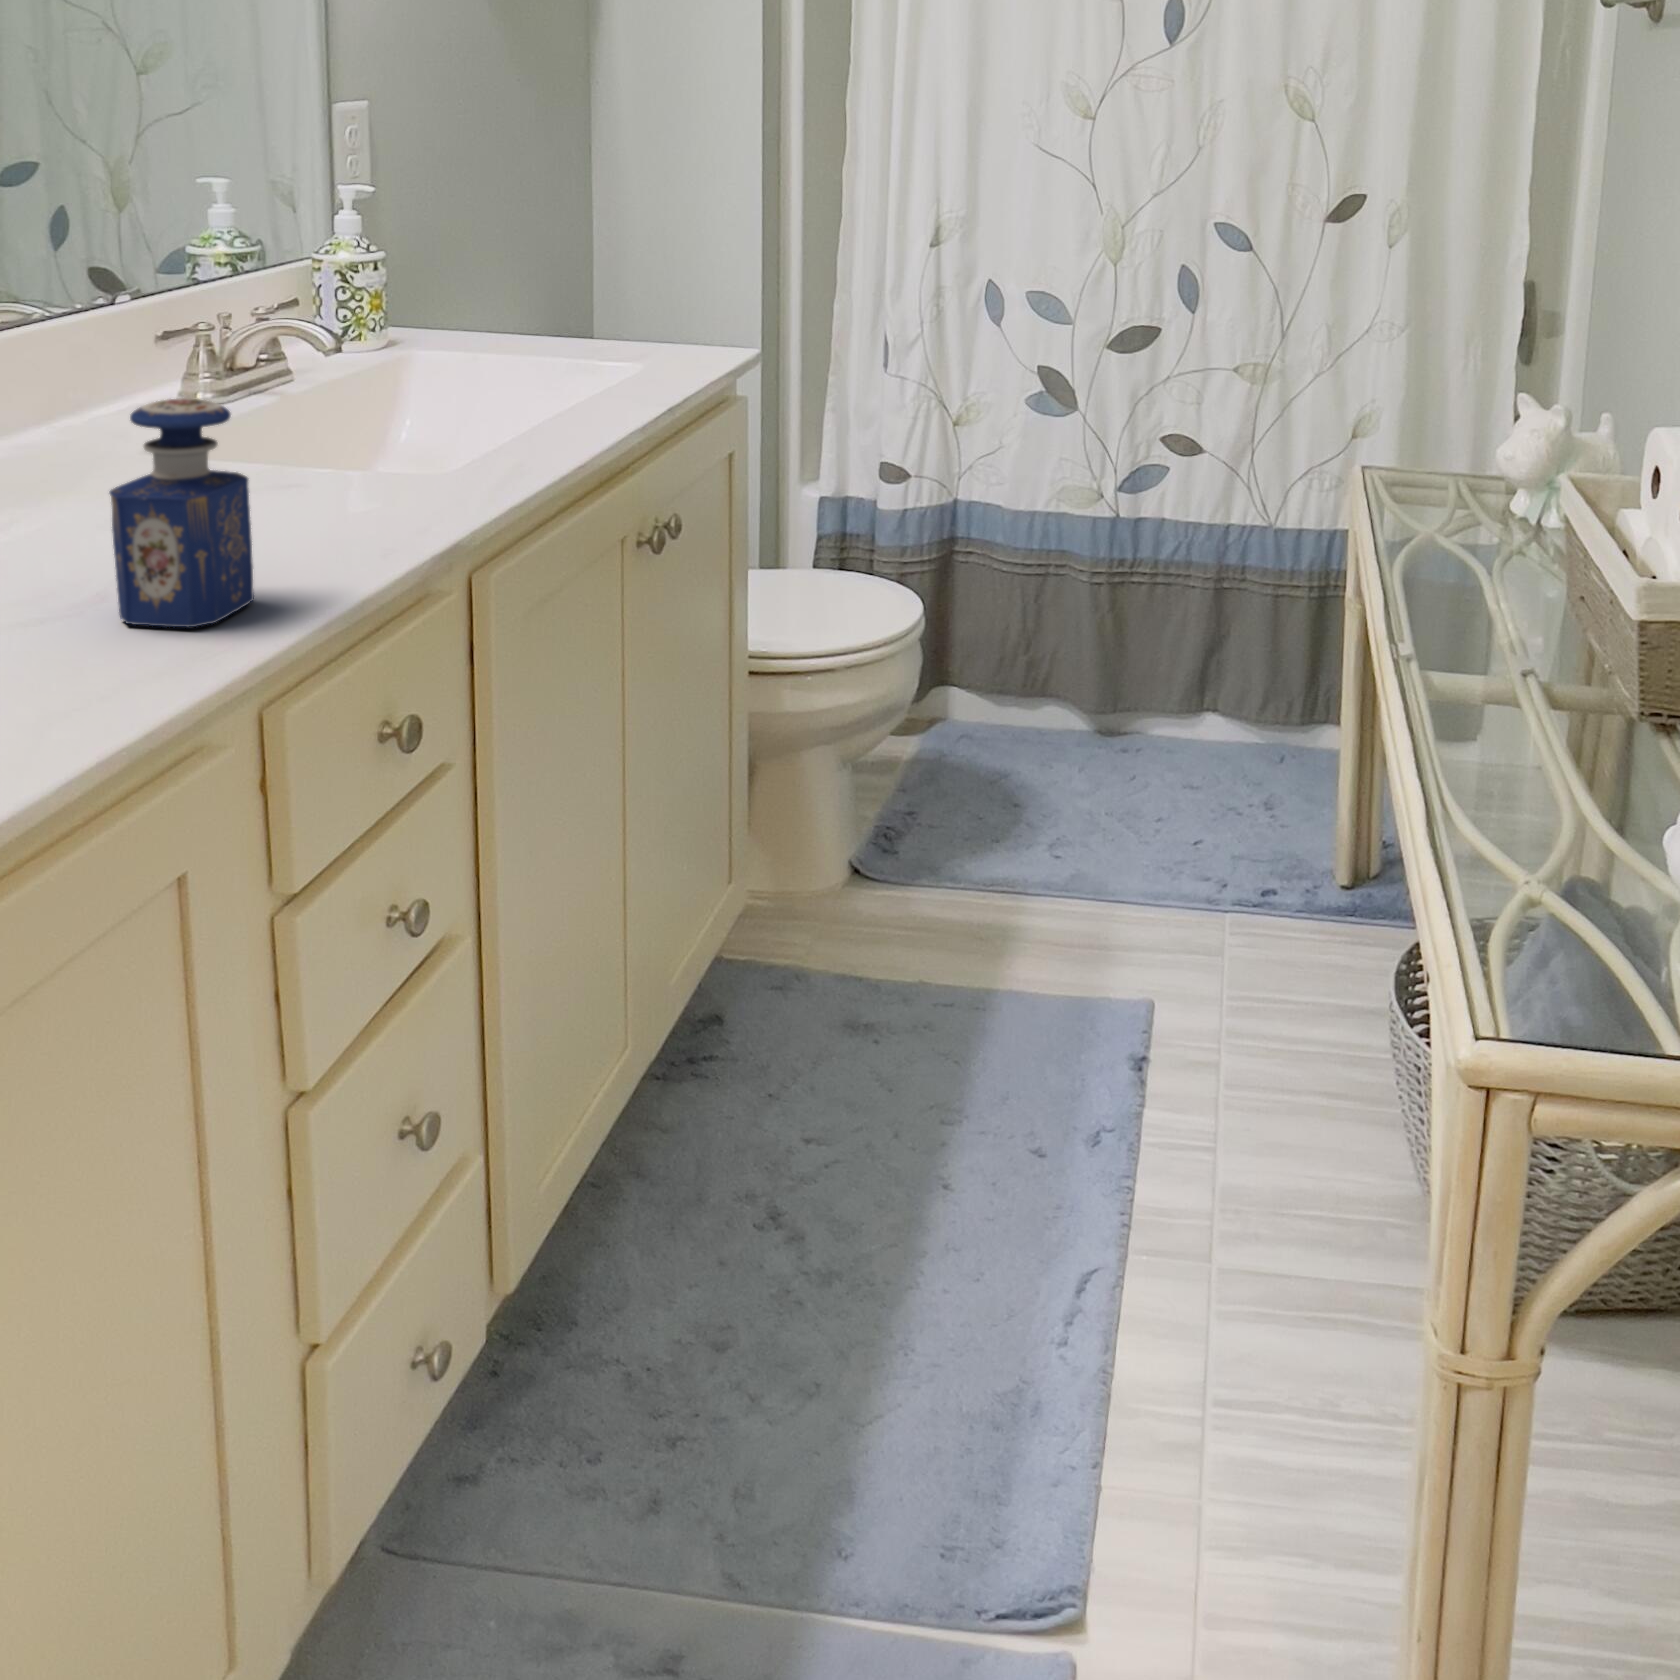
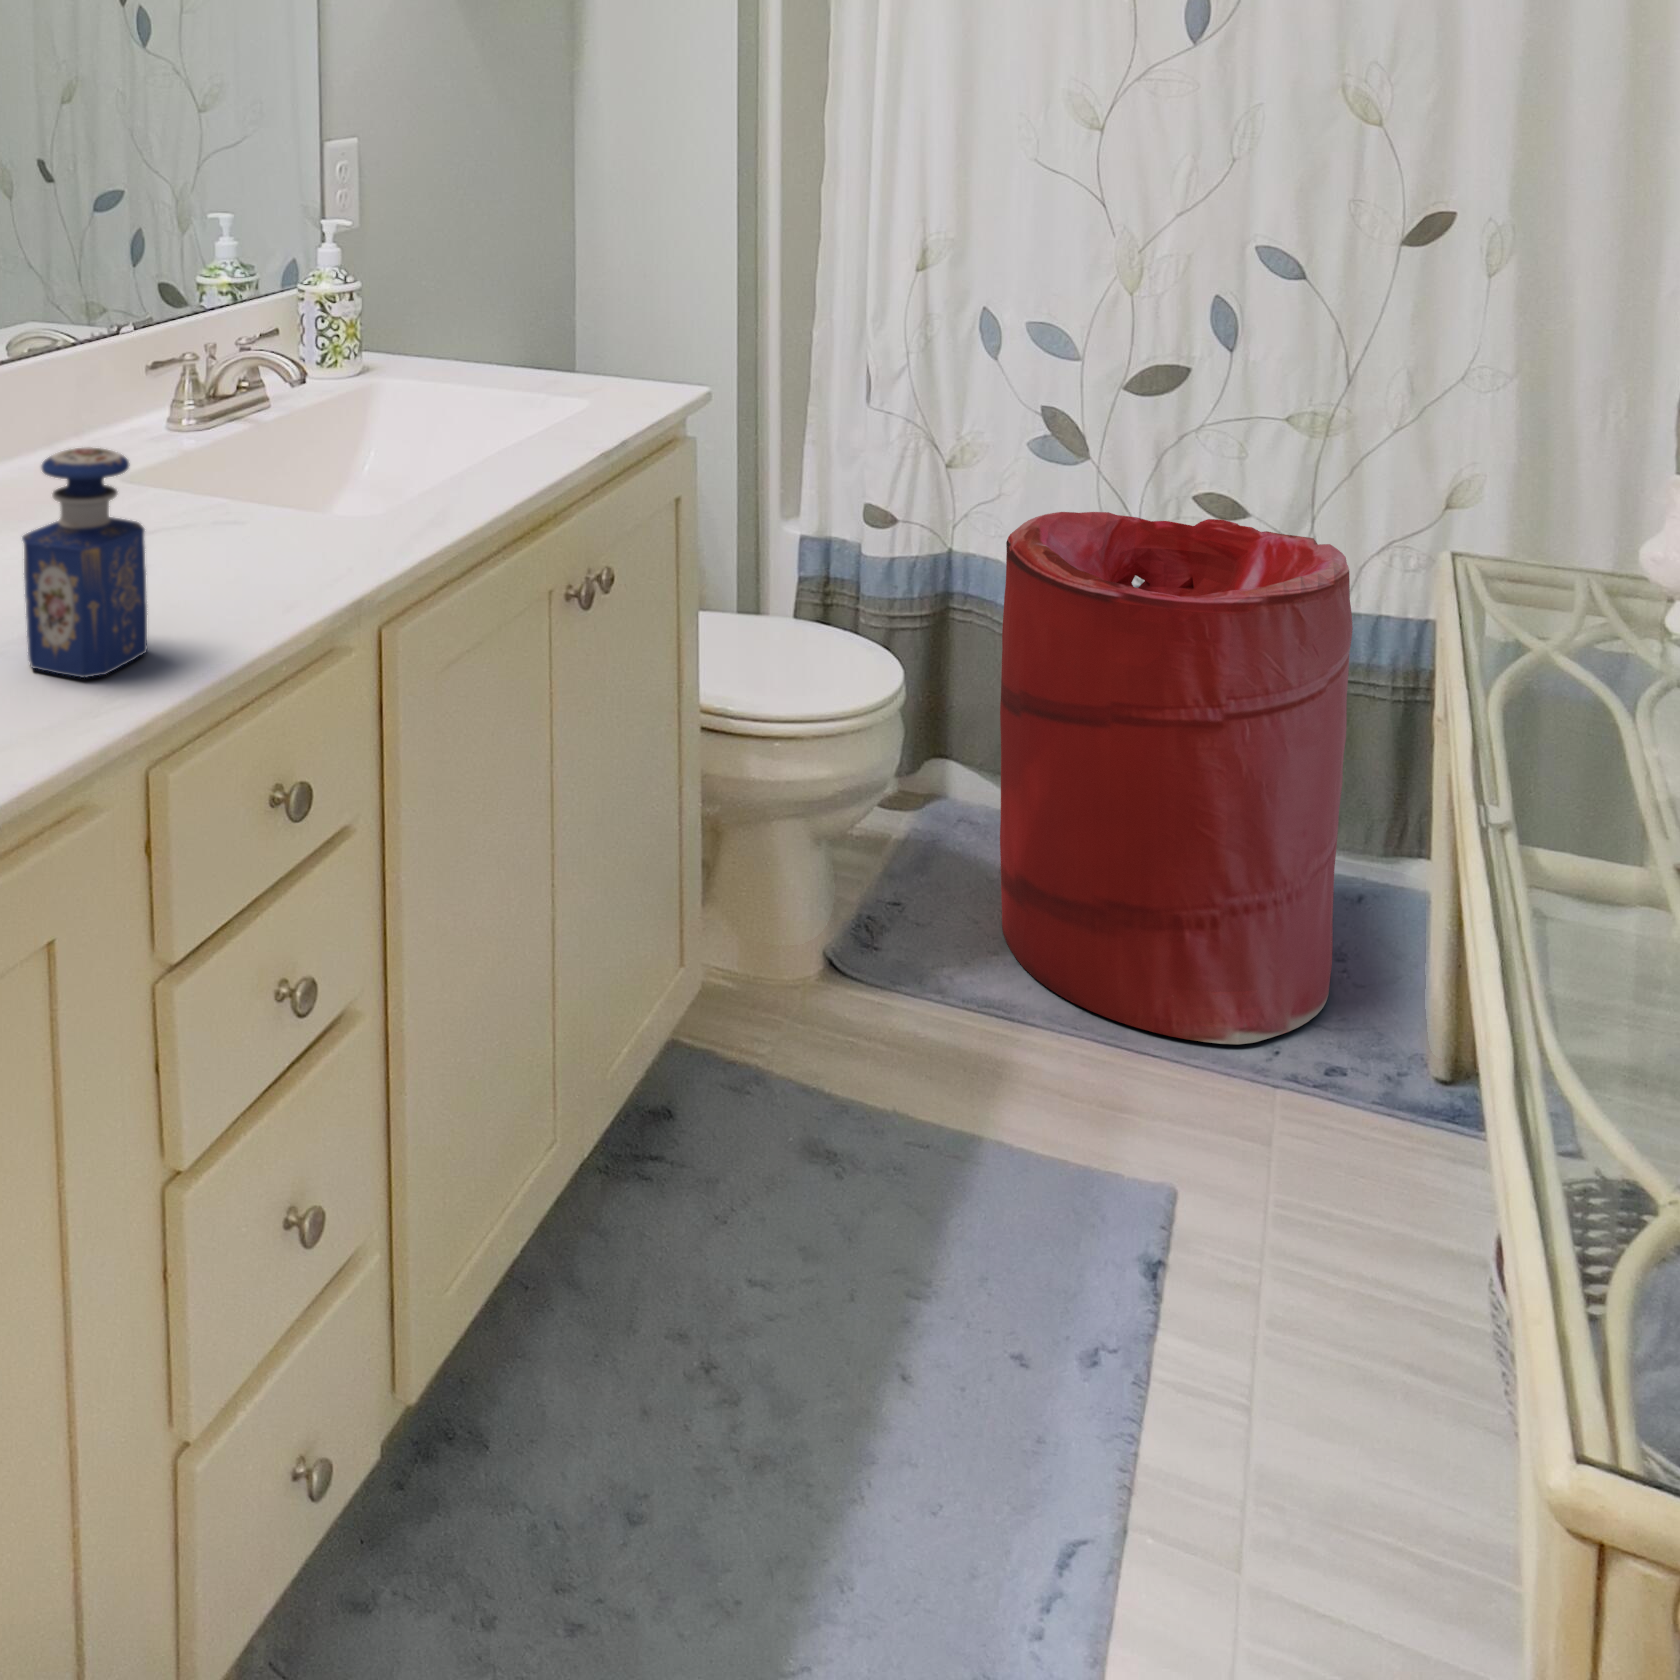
laundry hamper: none [1003,458,1288,889] -> present [1000,512,1353,1044]

